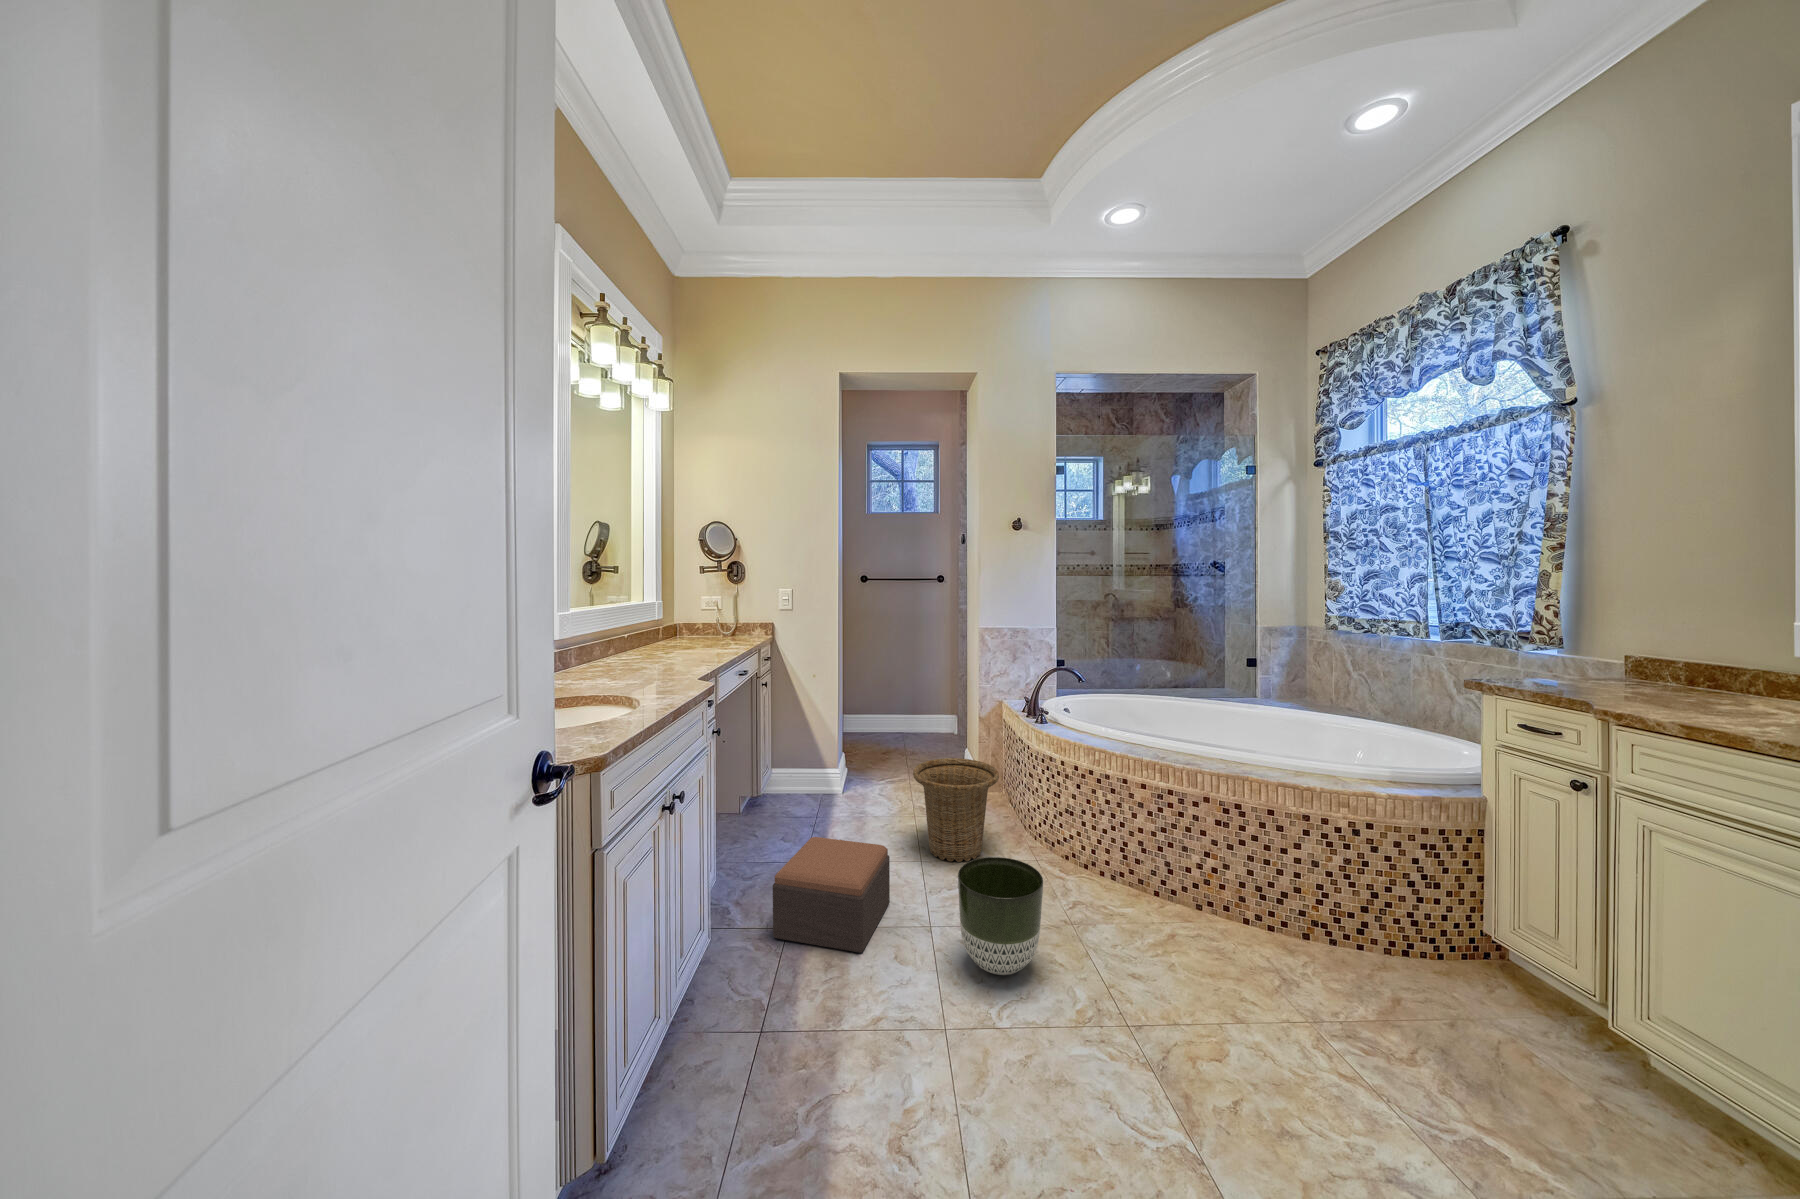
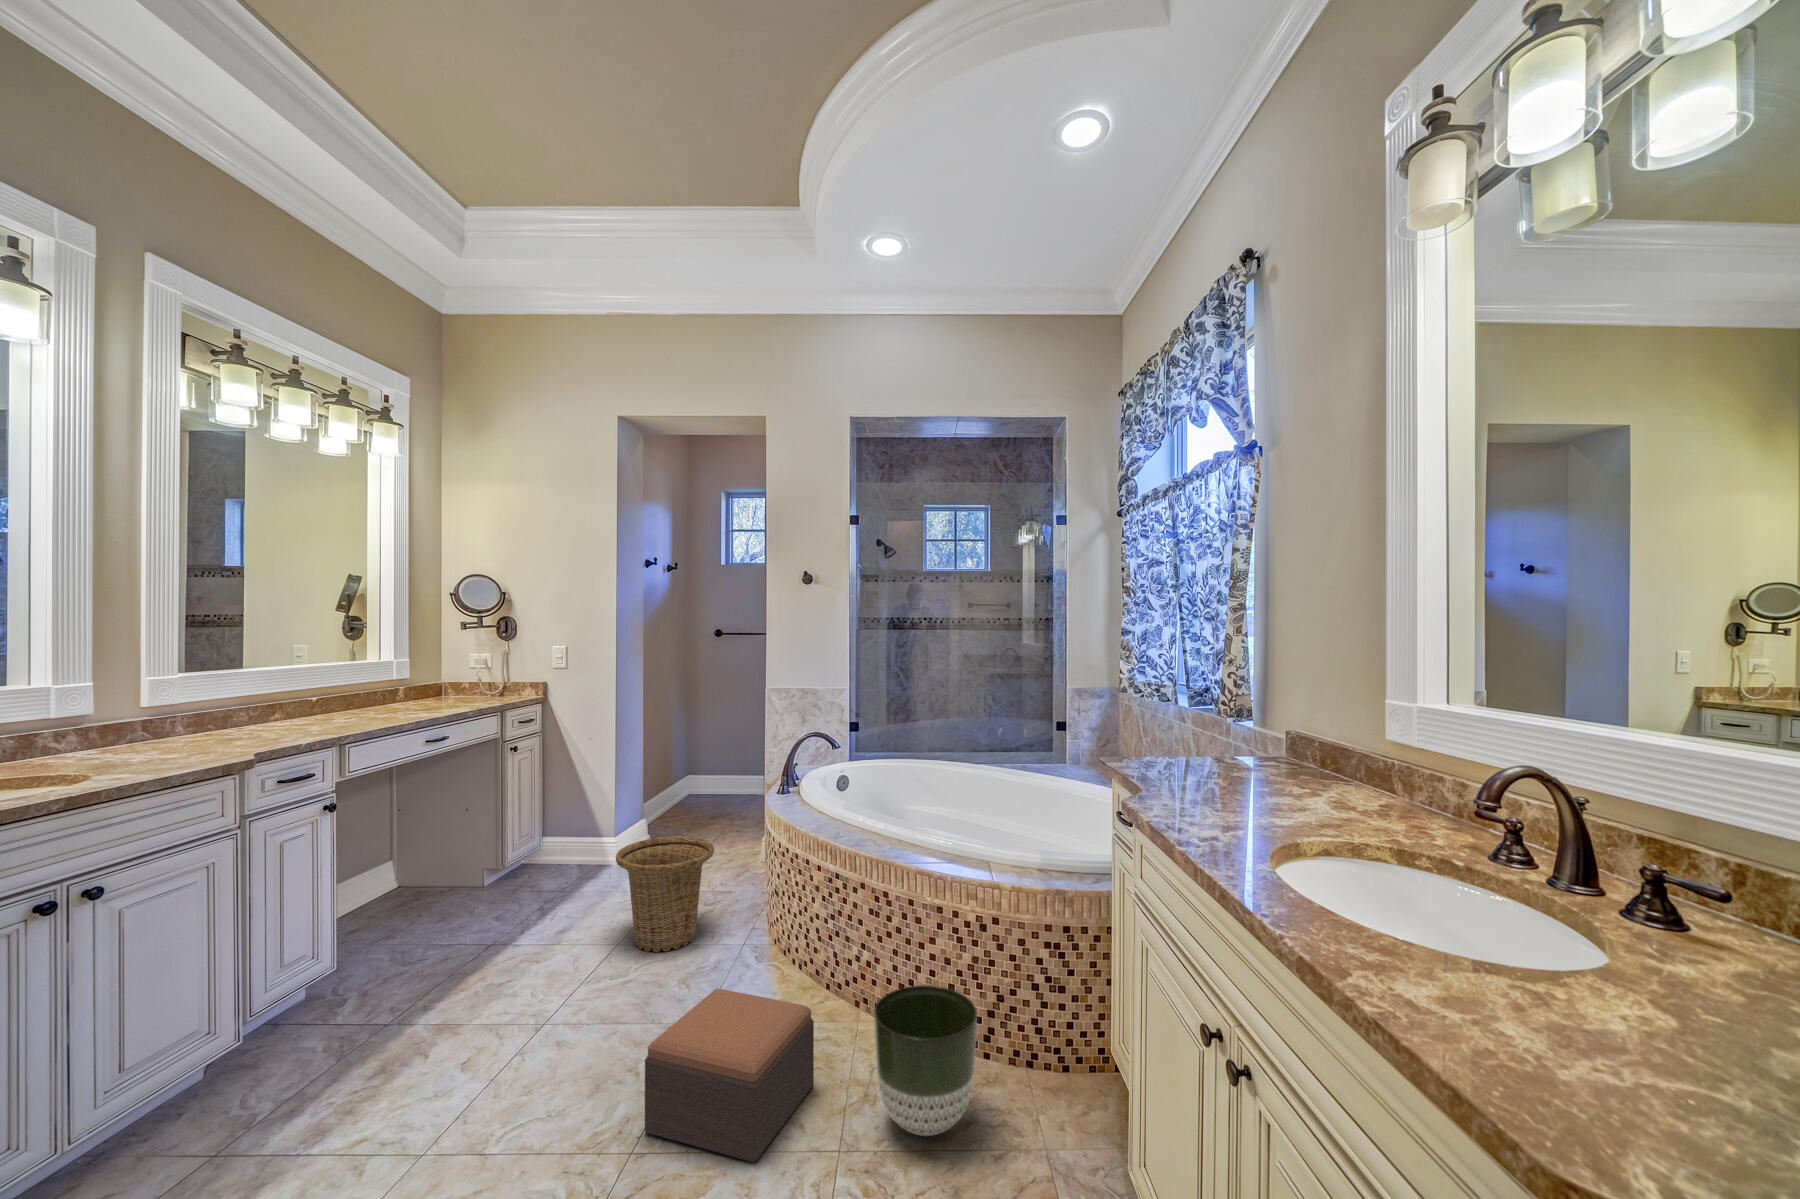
footstool: present [773,837,890,953] -> present [645,989,814,1163]
planter: present [958,857,1043,975] -> present [874,985,977,1136]

